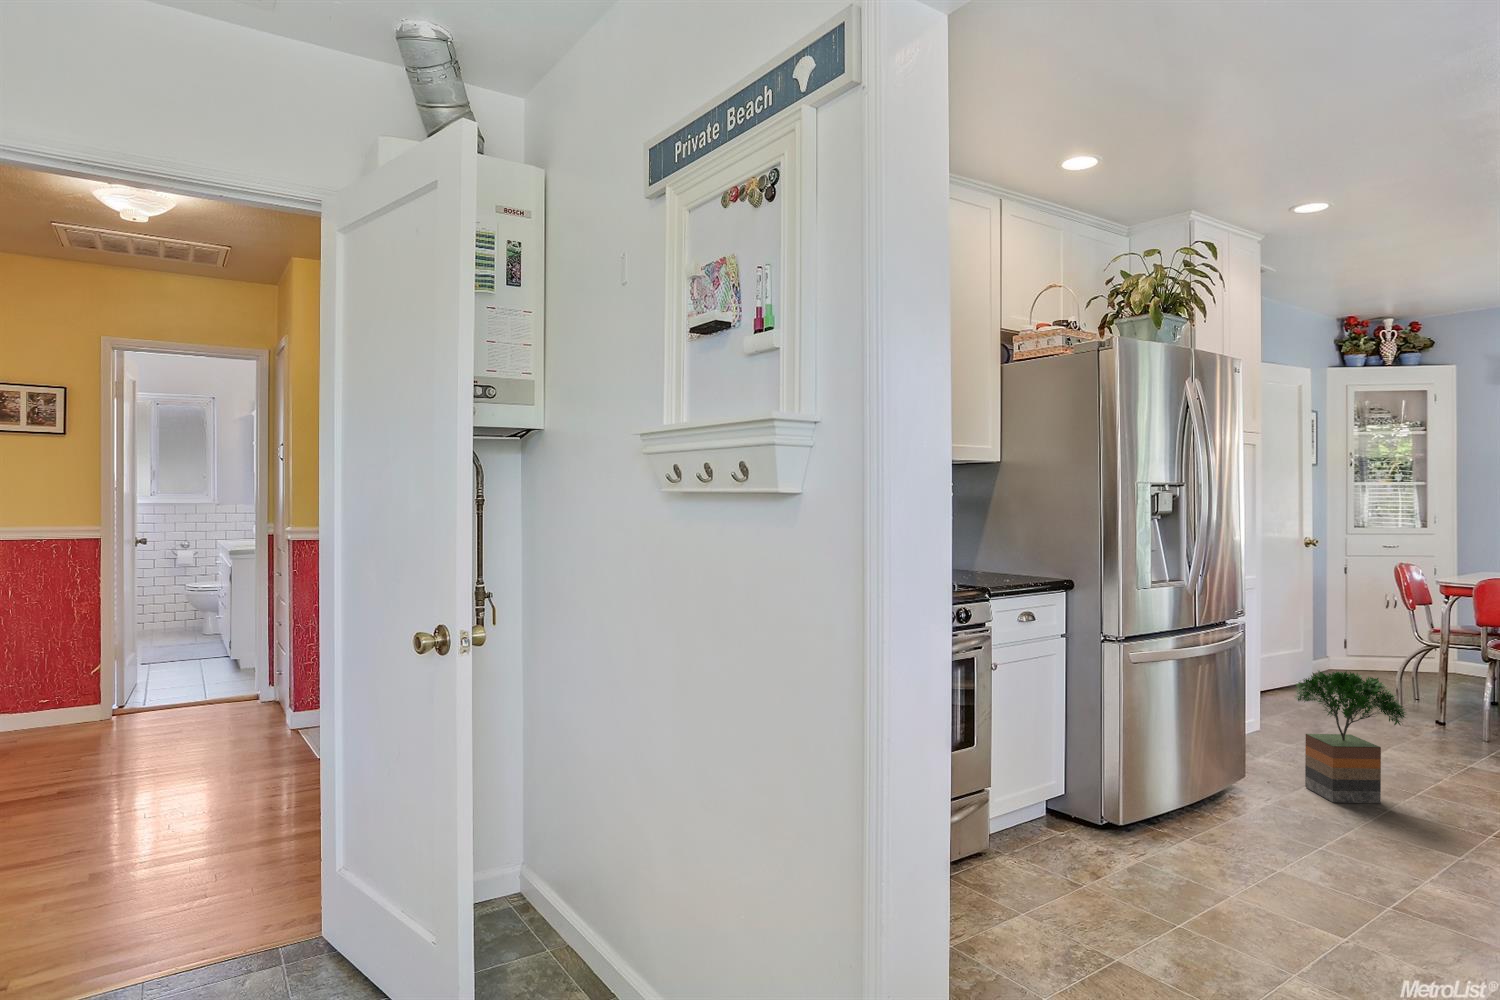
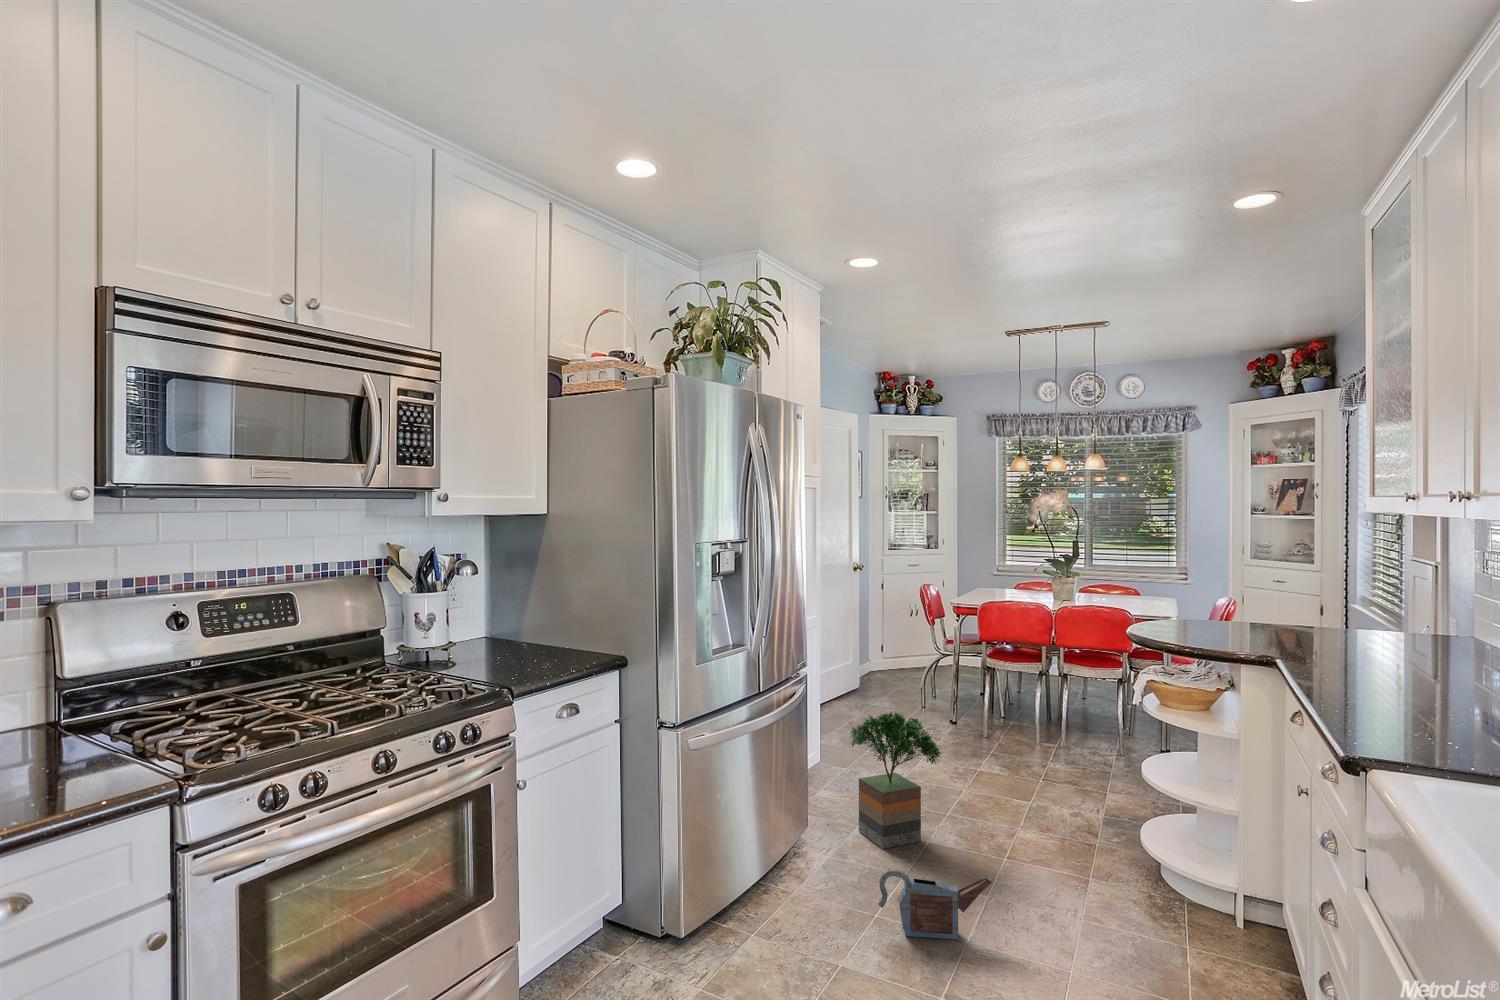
watering can: none [1323,797,1458,872] -> present [878,869,991,939]

